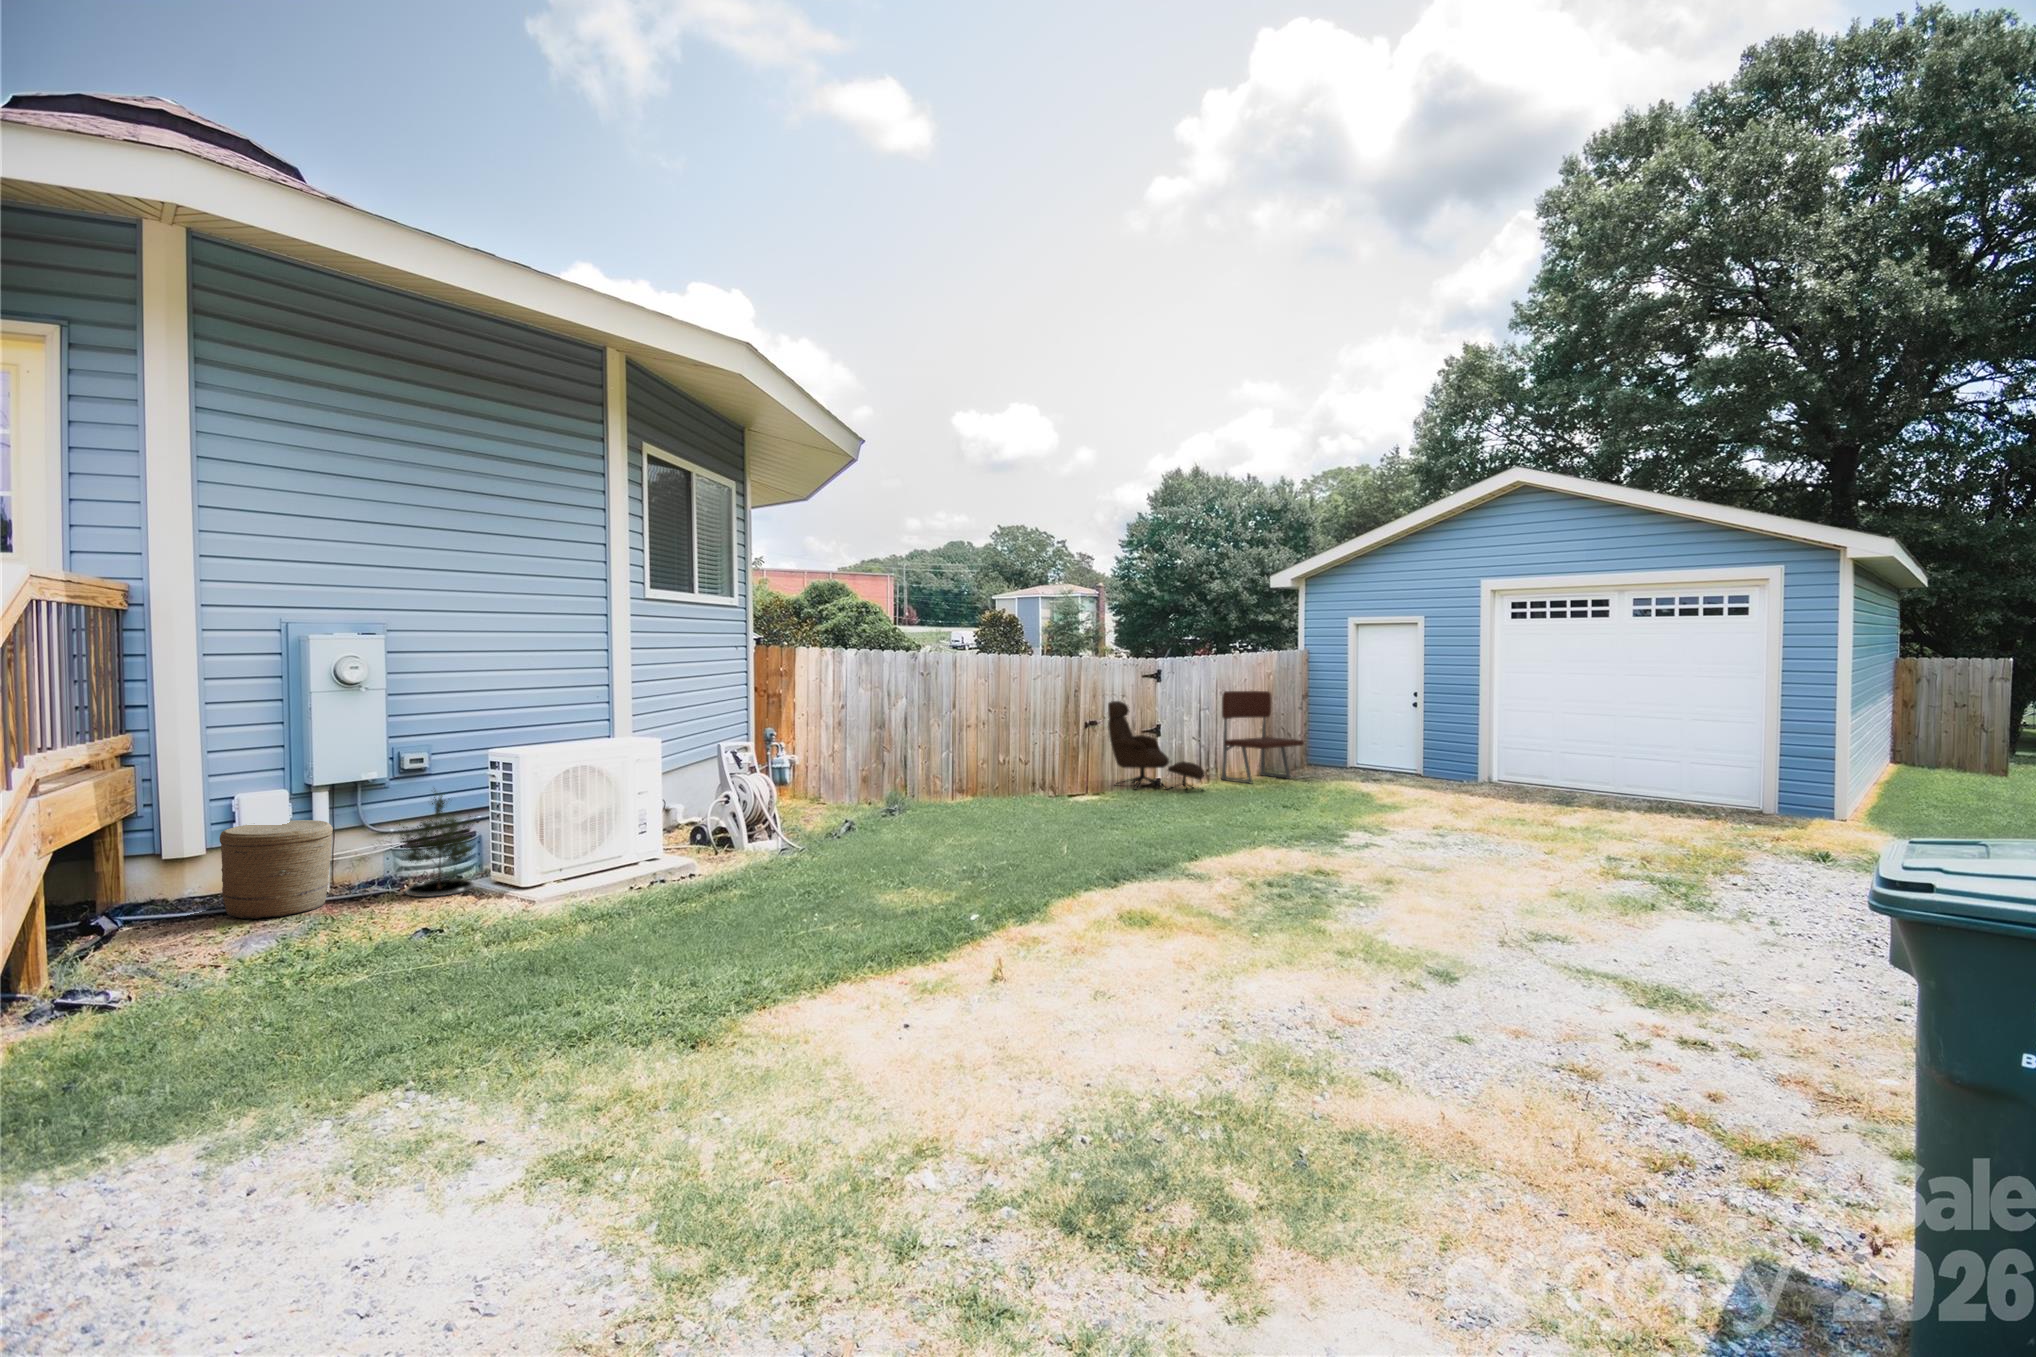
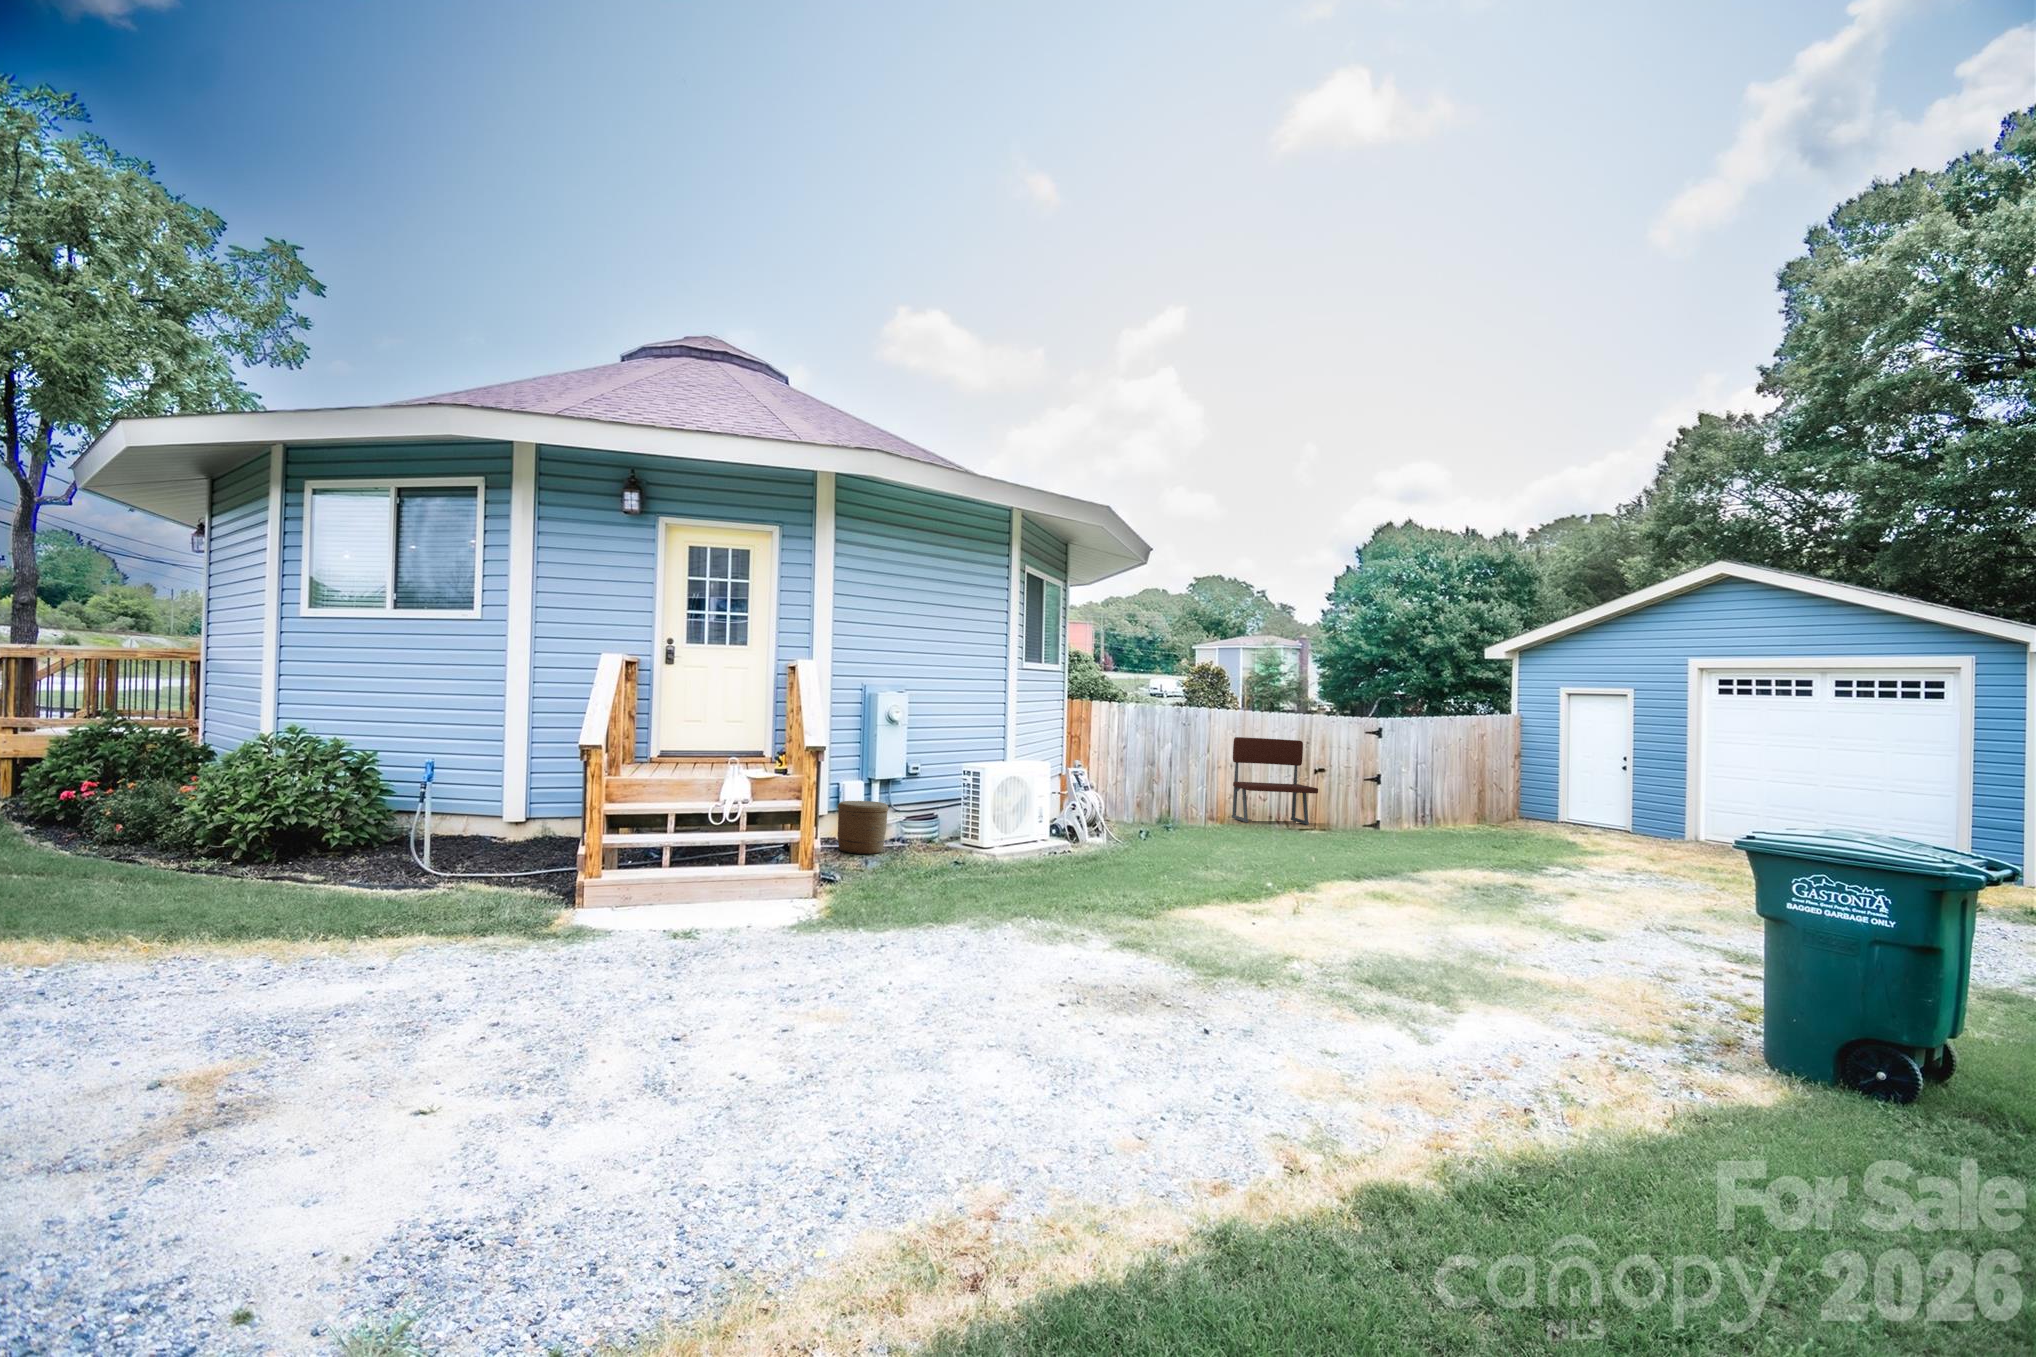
bench: present [1221,691,1304,783] -> present [1232,737,1318,825]
lounge chair: present [1108,701,1205,792] -> none [1338,752,1423,831]
potted tree: present [398,788,475,897] -> none [911,785,955,852]

